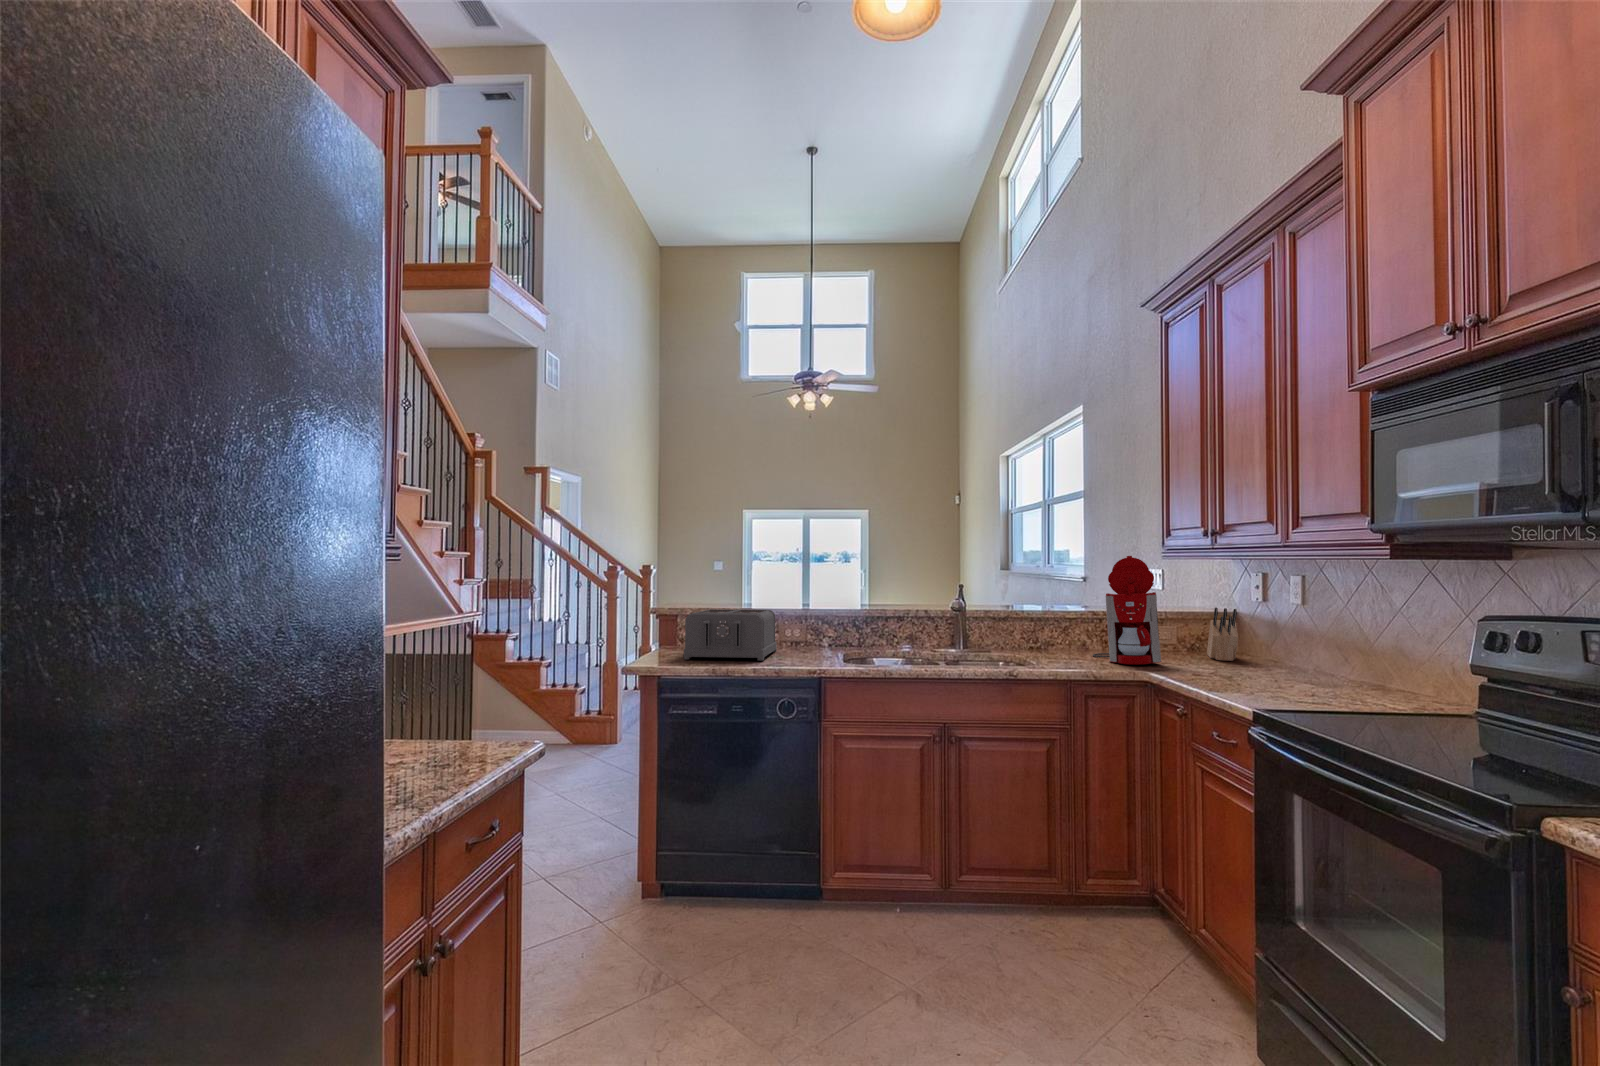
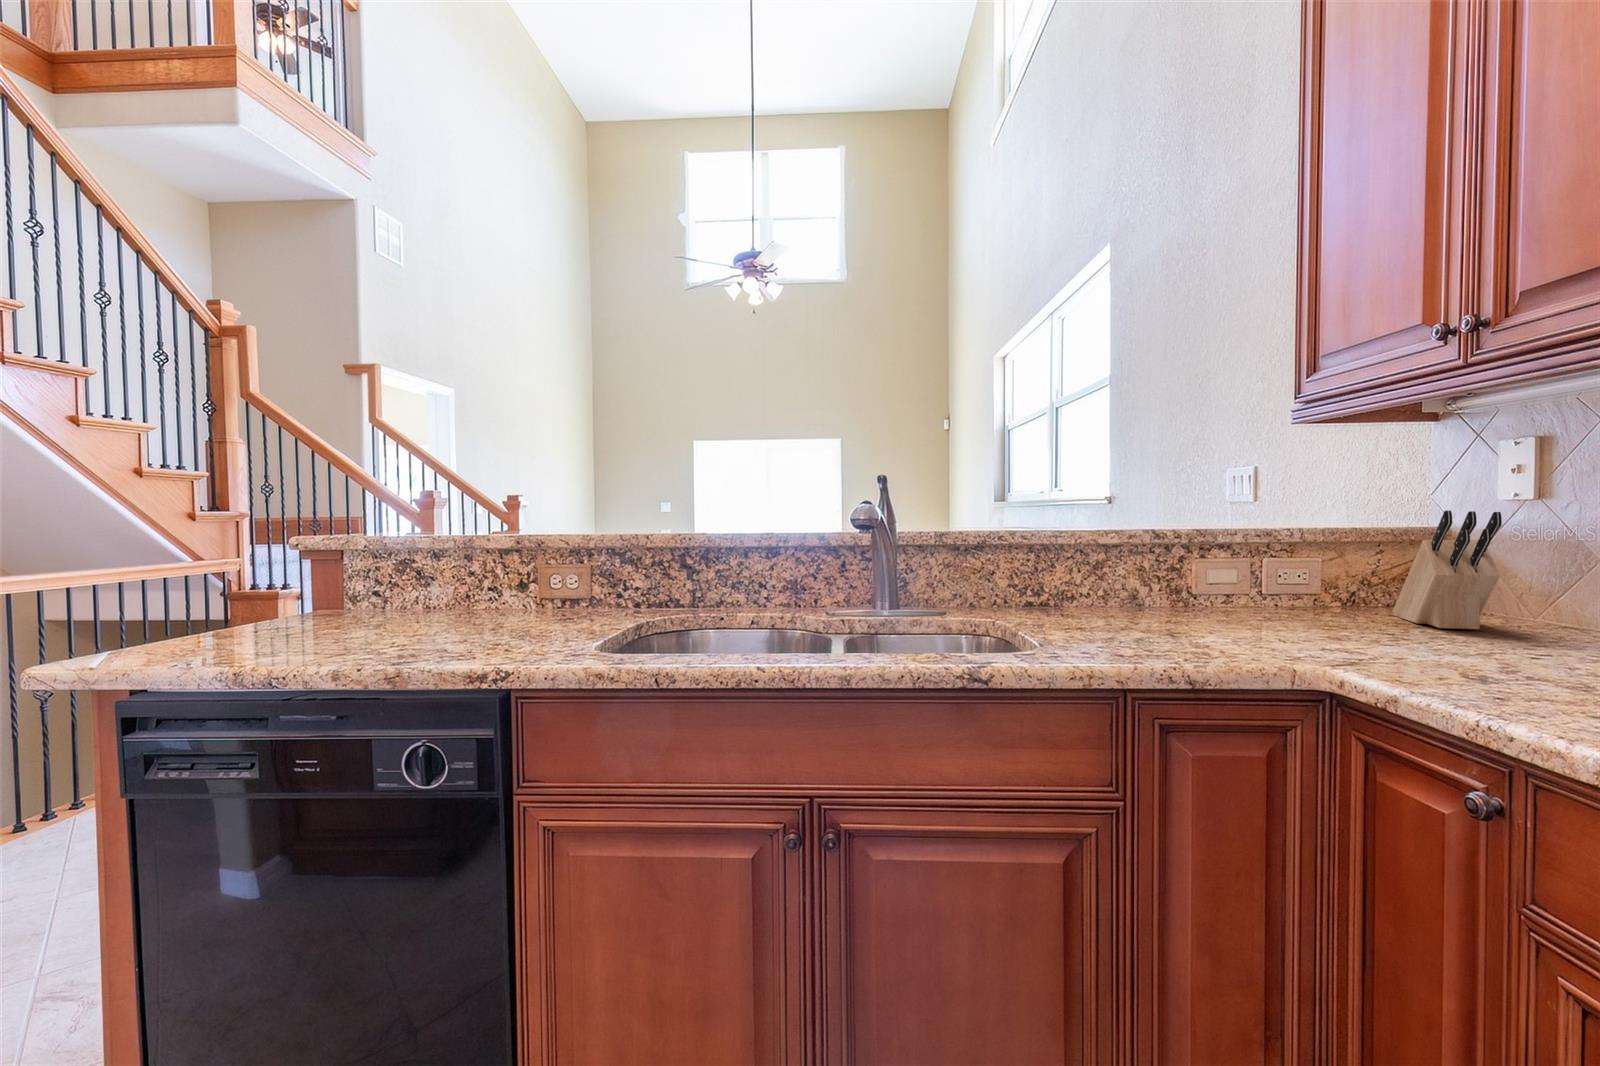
coffee maker: present [1093,556,1162,664] -> none [1157,398,1332,644]
toaster: present [684,609,777,660] -> none [257,535,517,643]

